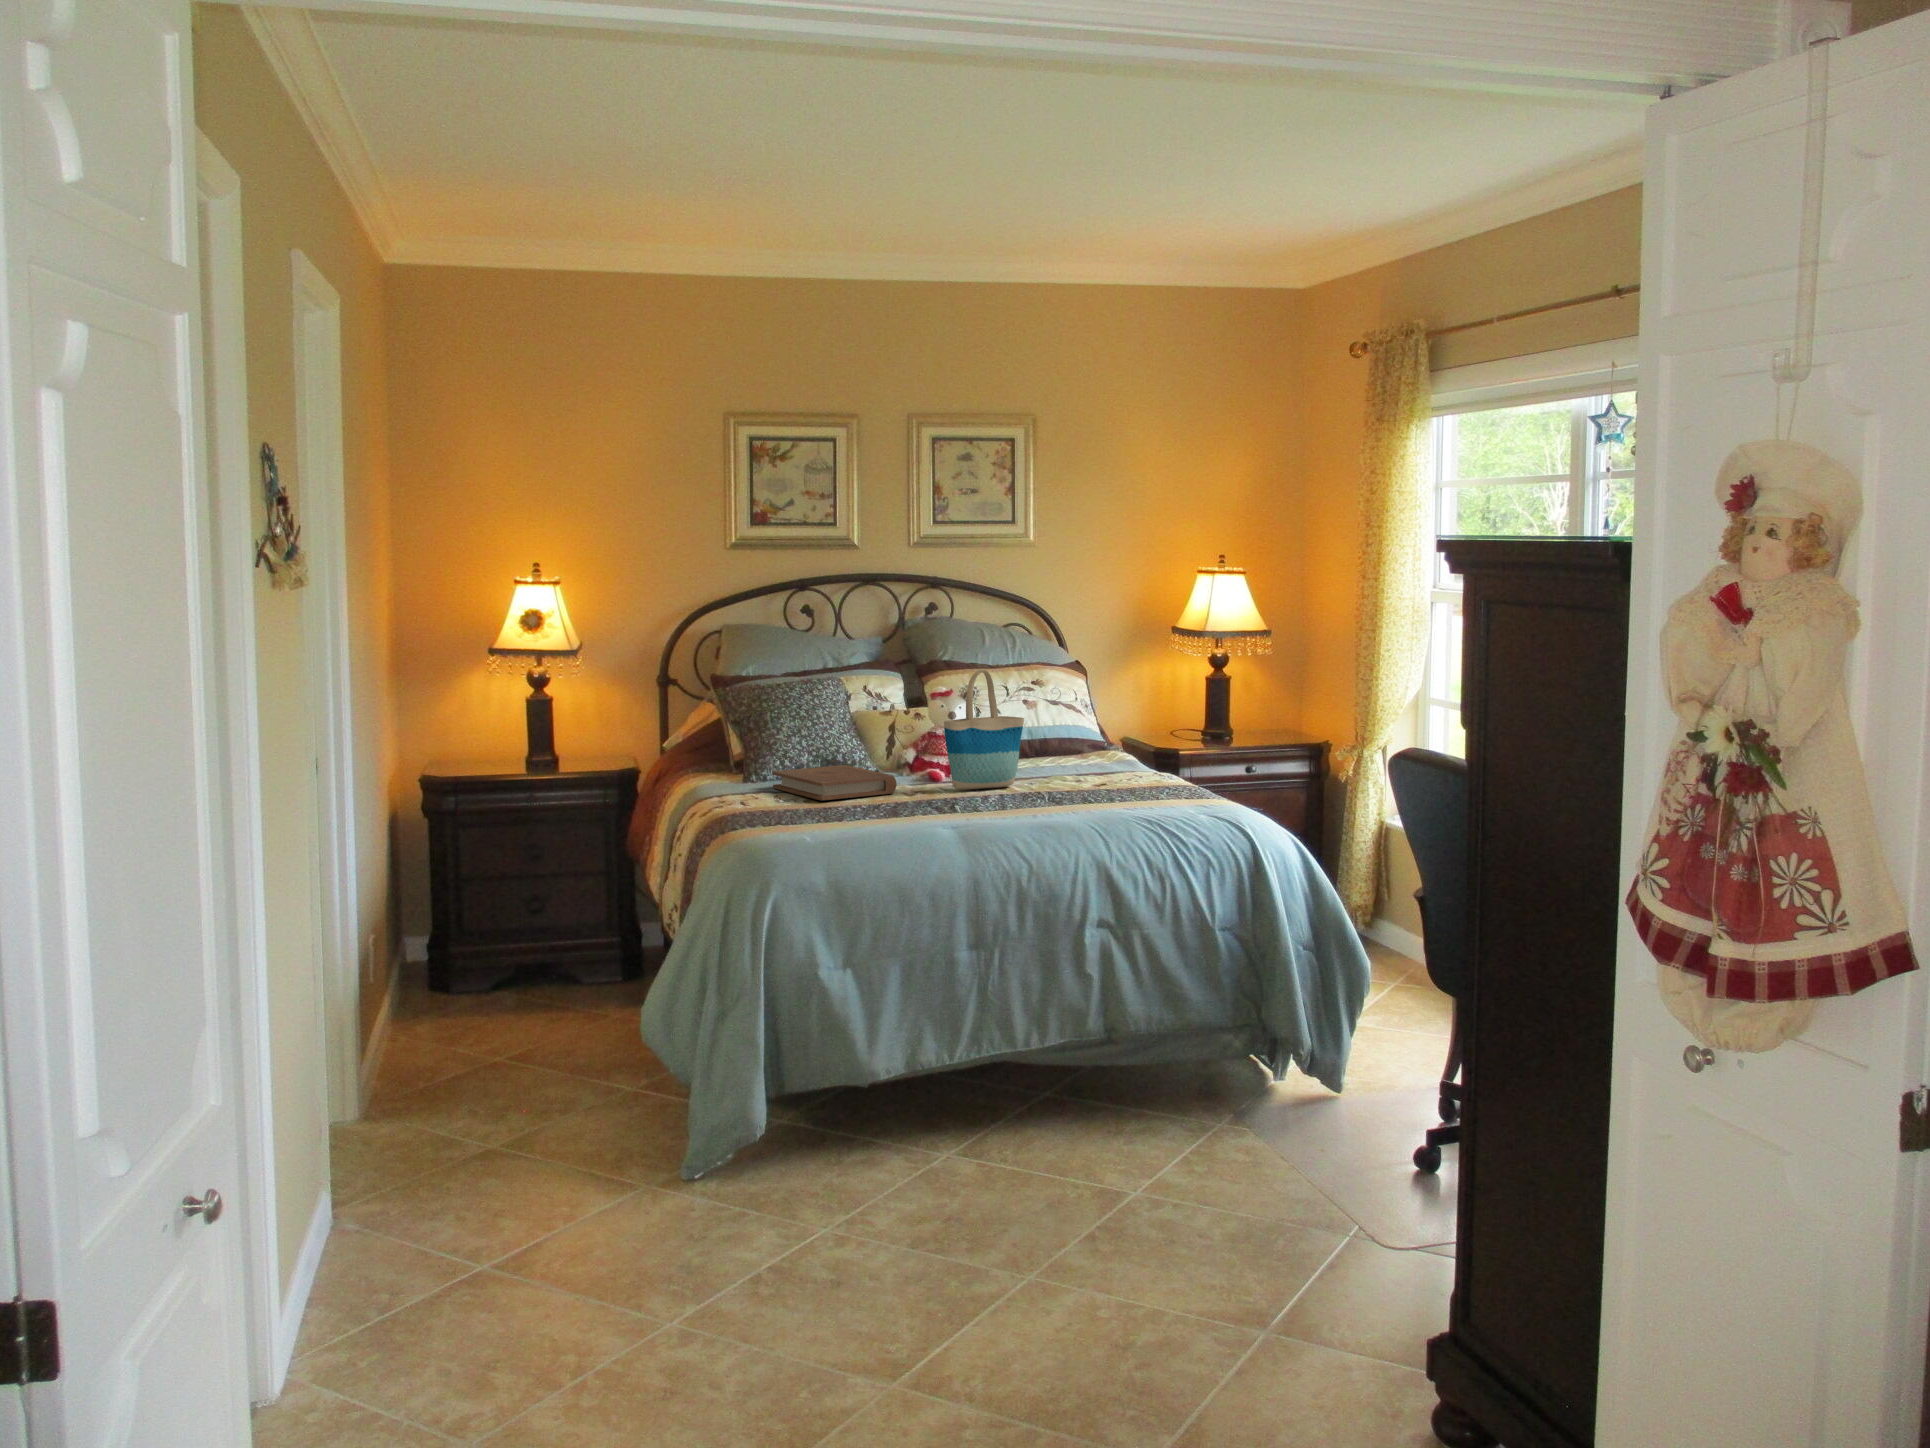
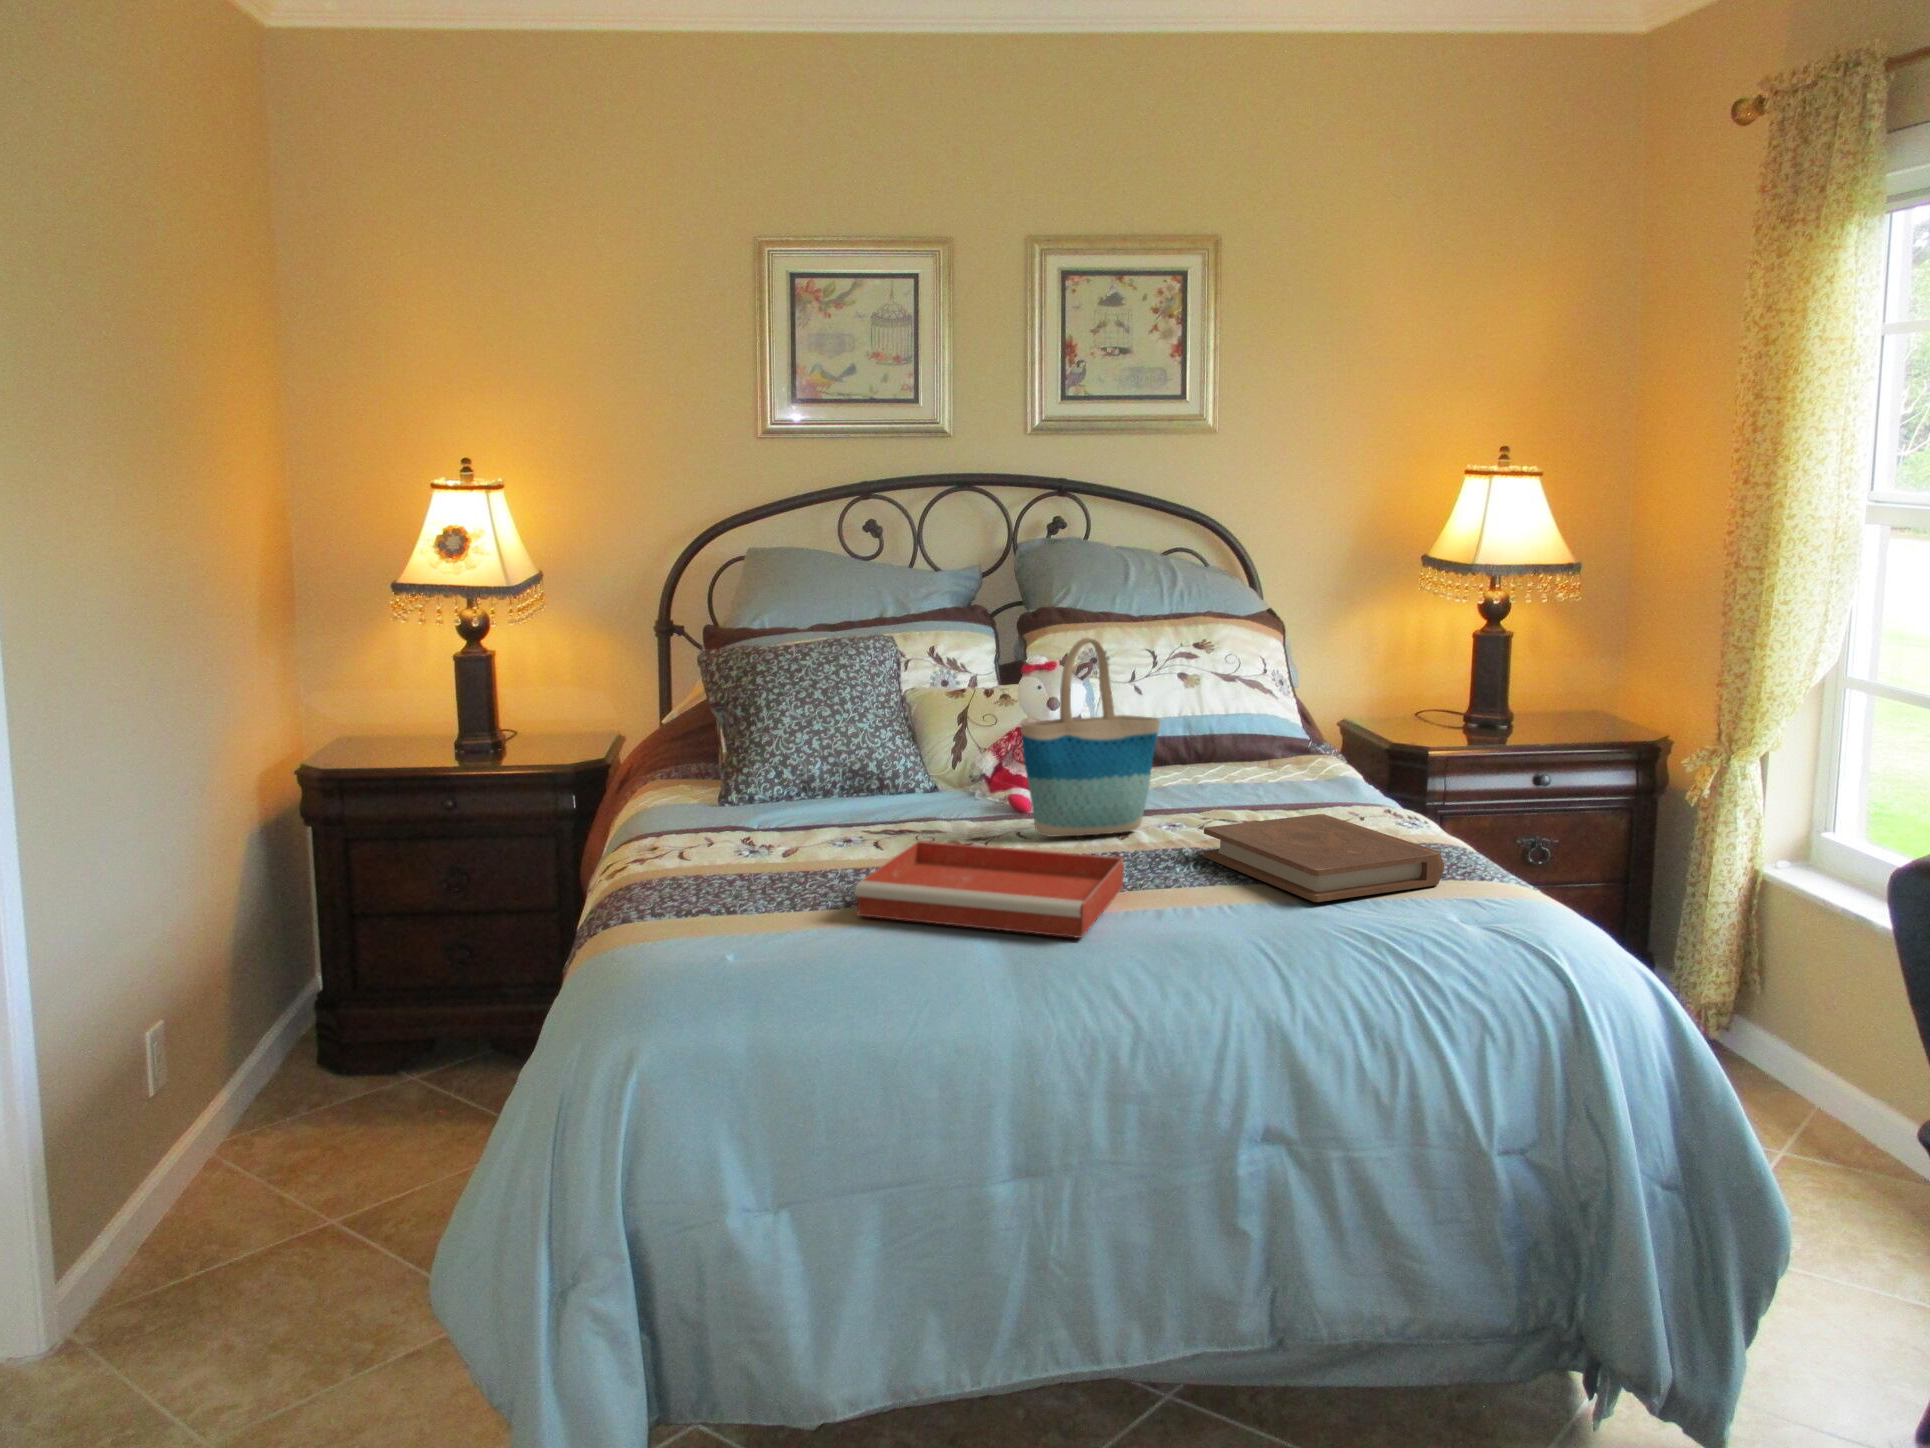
book: present [773,765,897,800] -> present [1203,814,1444,902]
tray: none [867,788,1012,825] -> present [855,841,1124,938]

